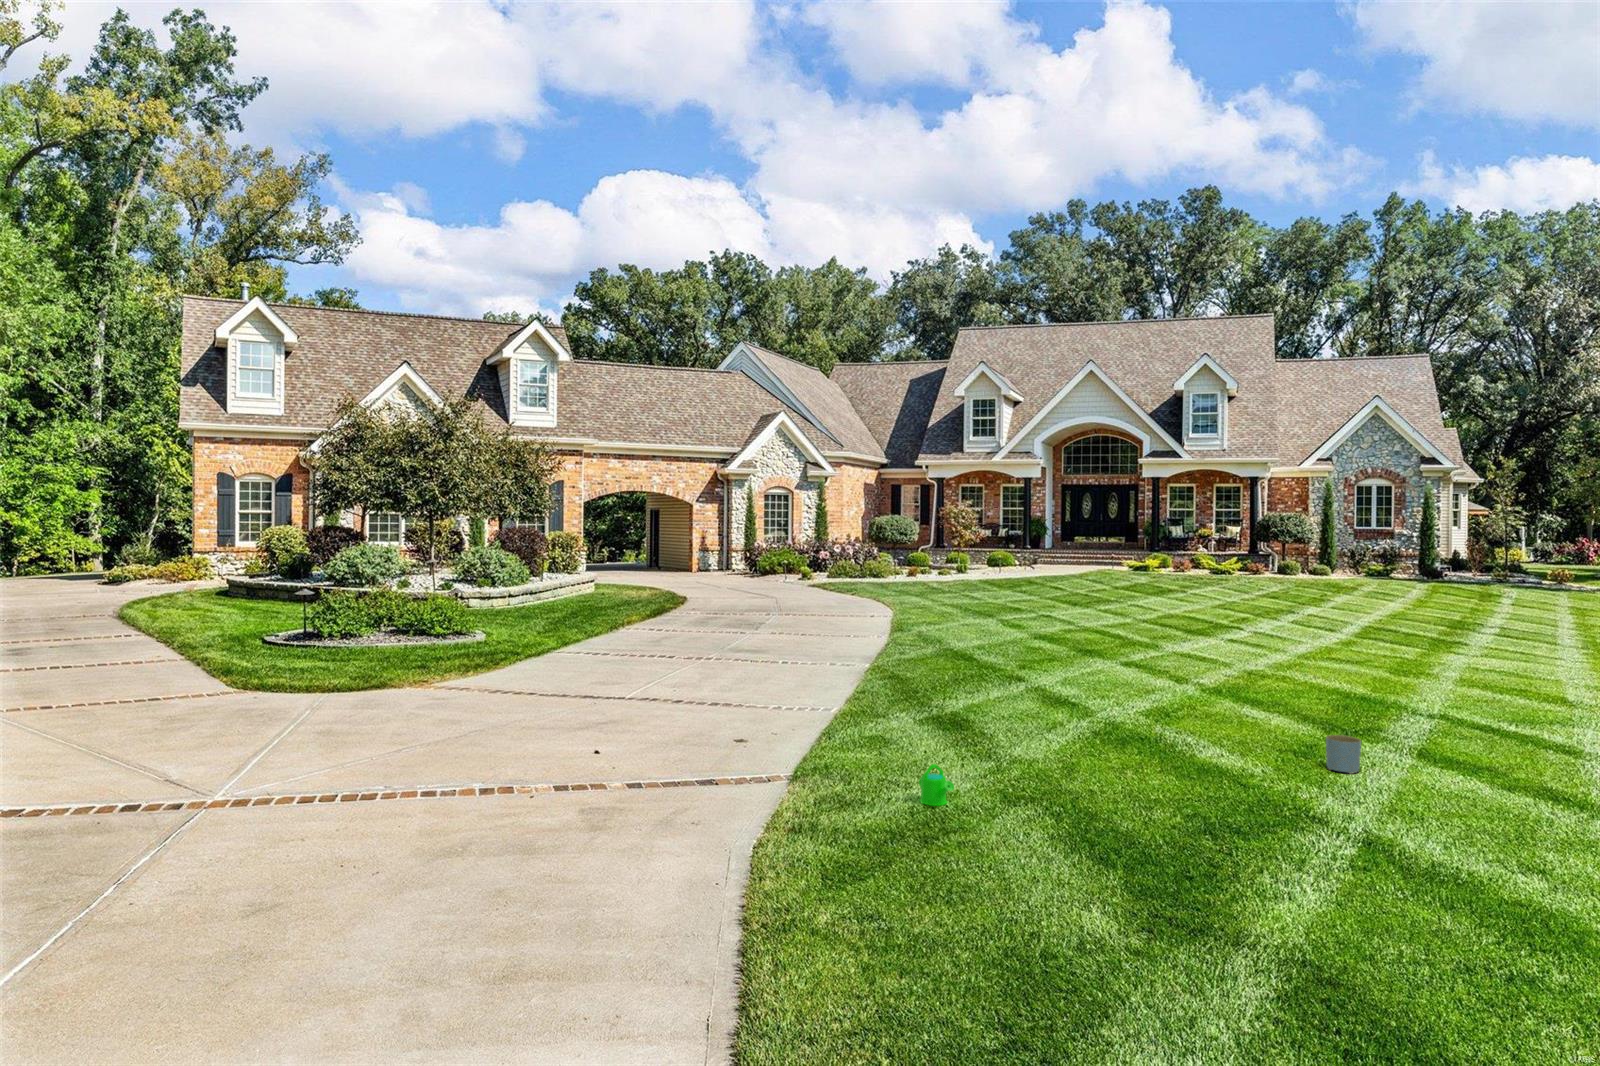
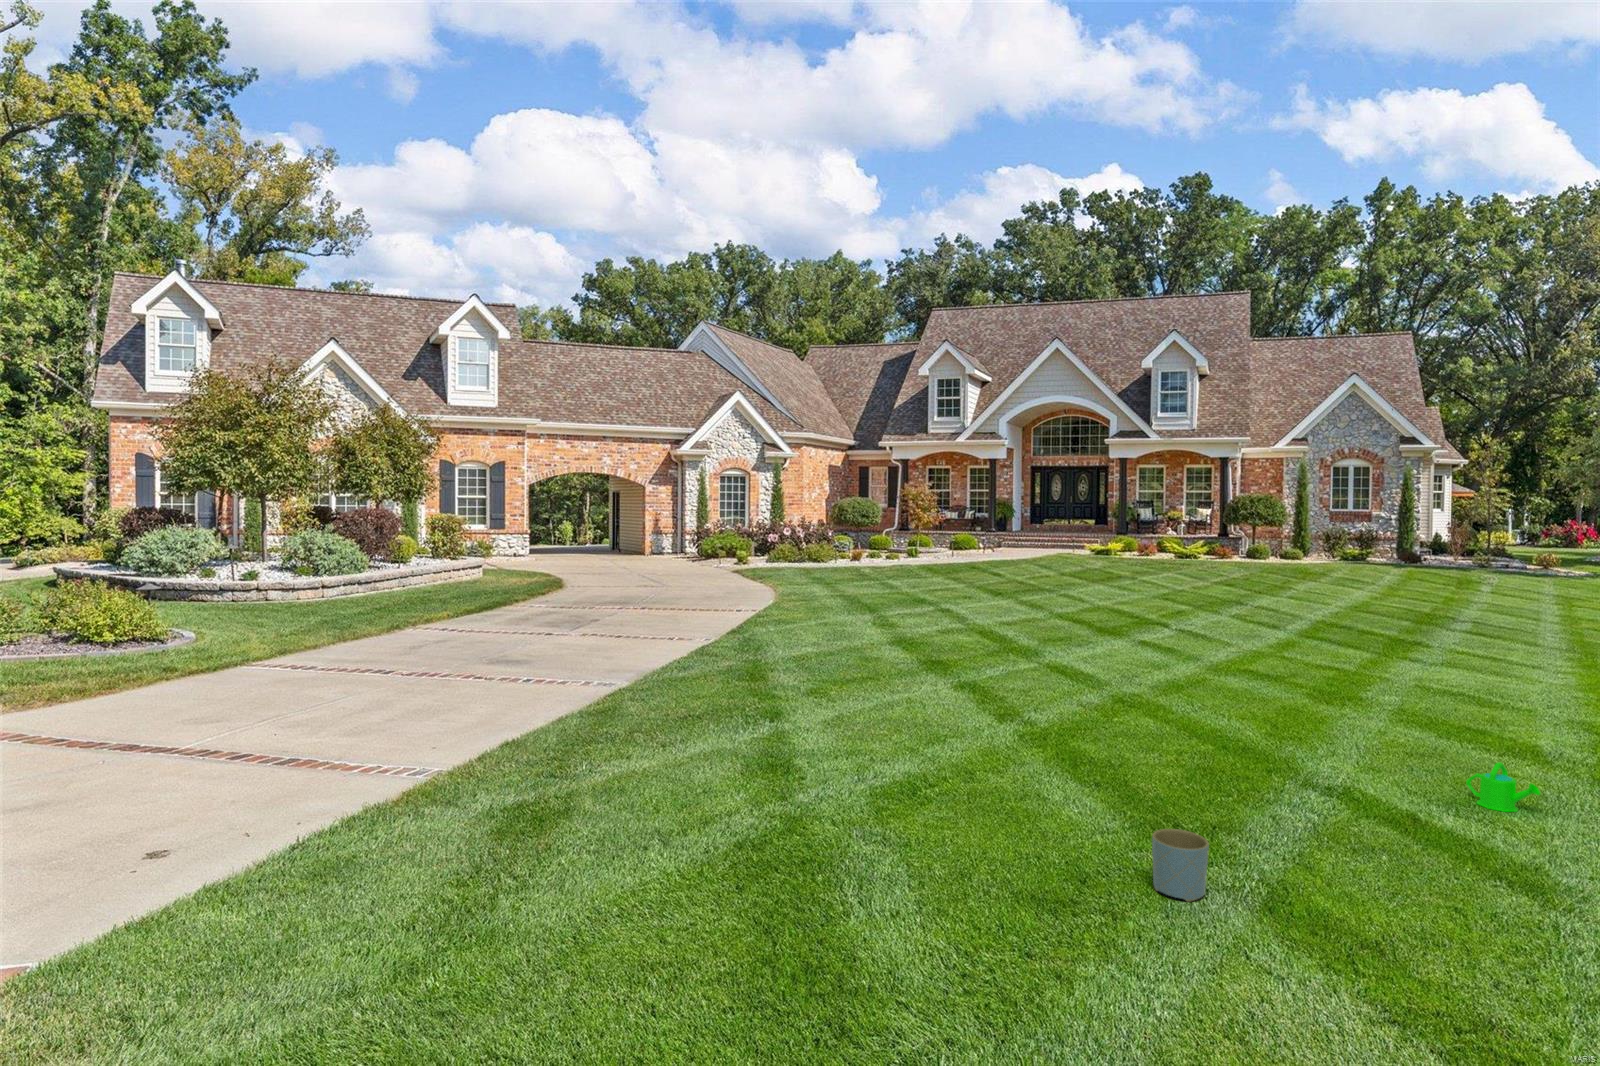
watering can: present [919,764,954,806] -> present [1466,762,1540,812]

